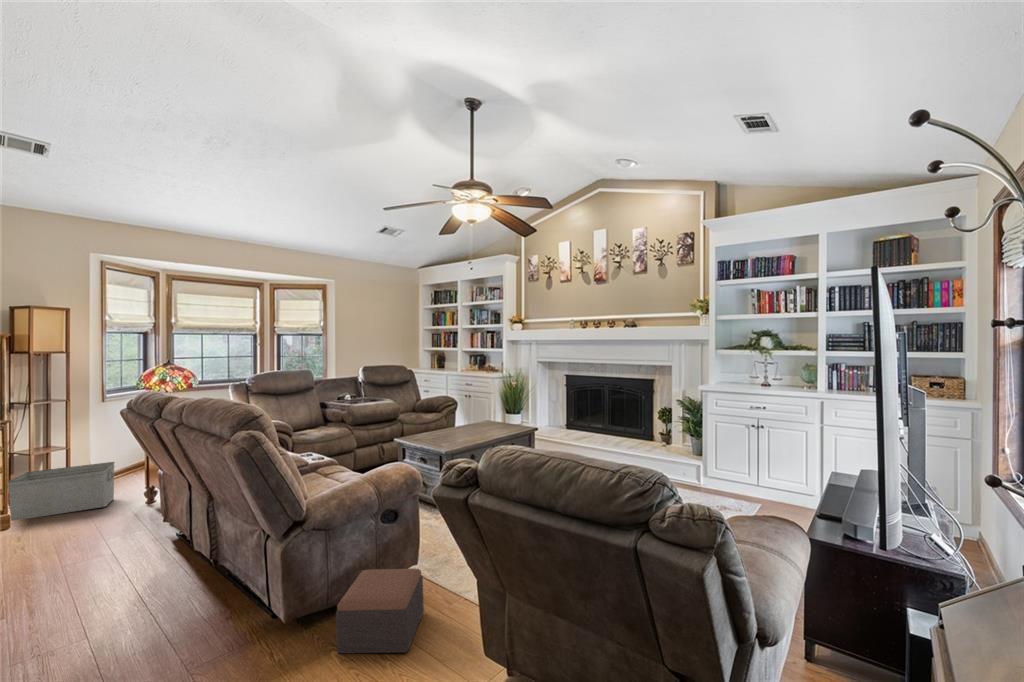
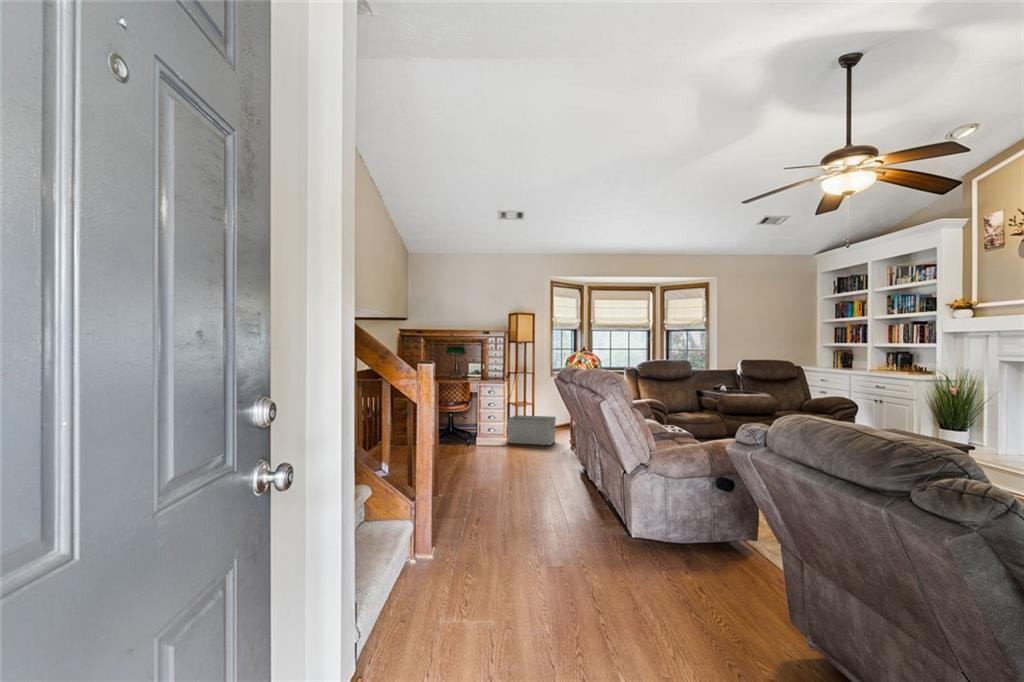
footstool: present [336,569,424,653] -> none [670,523,755,599]

